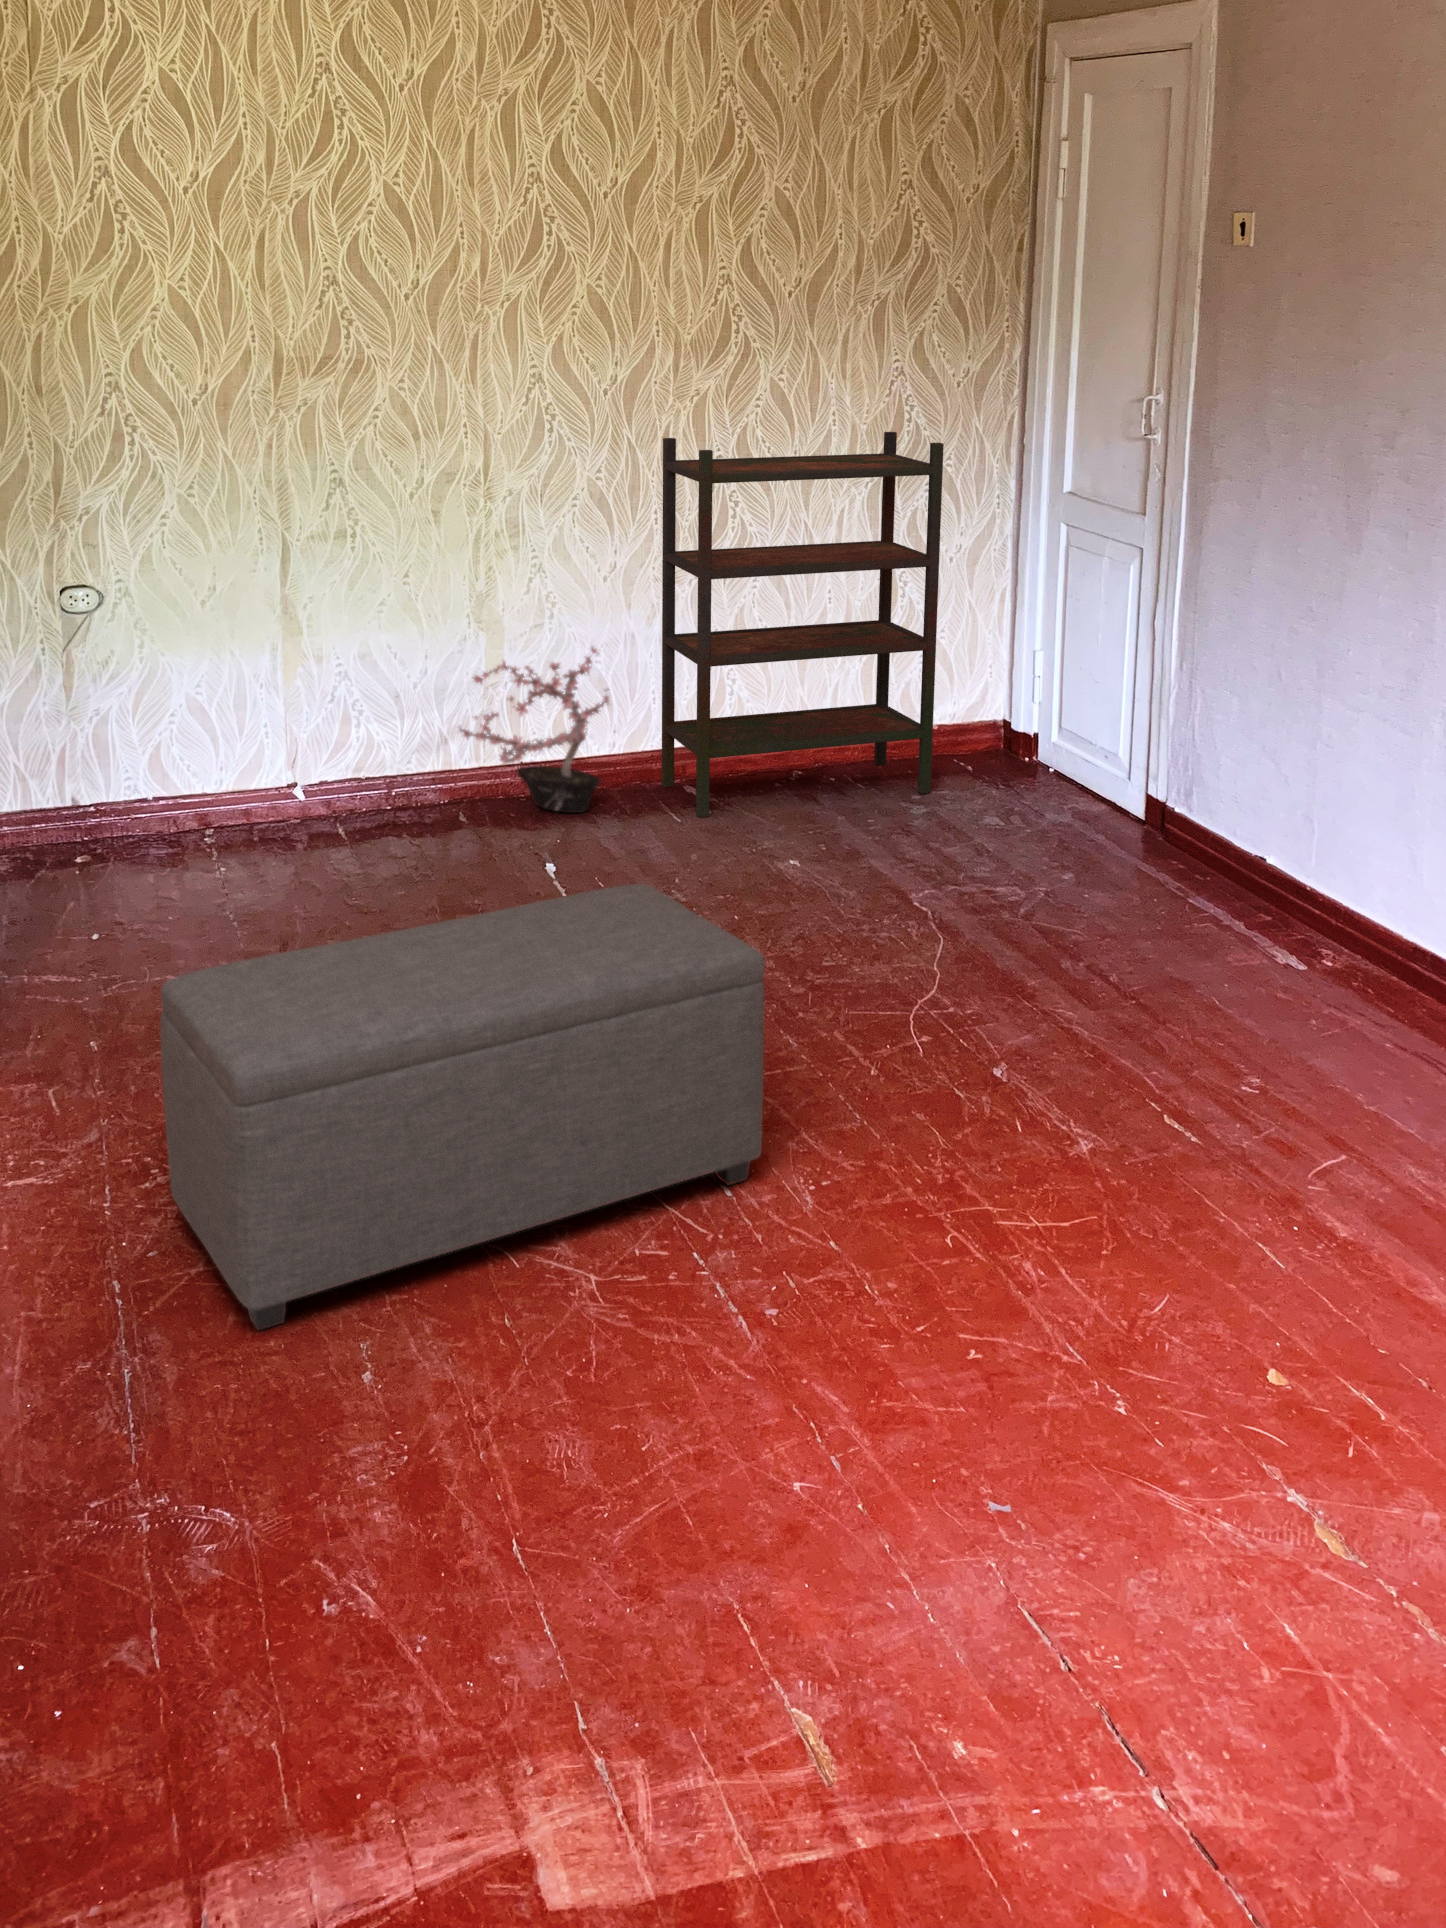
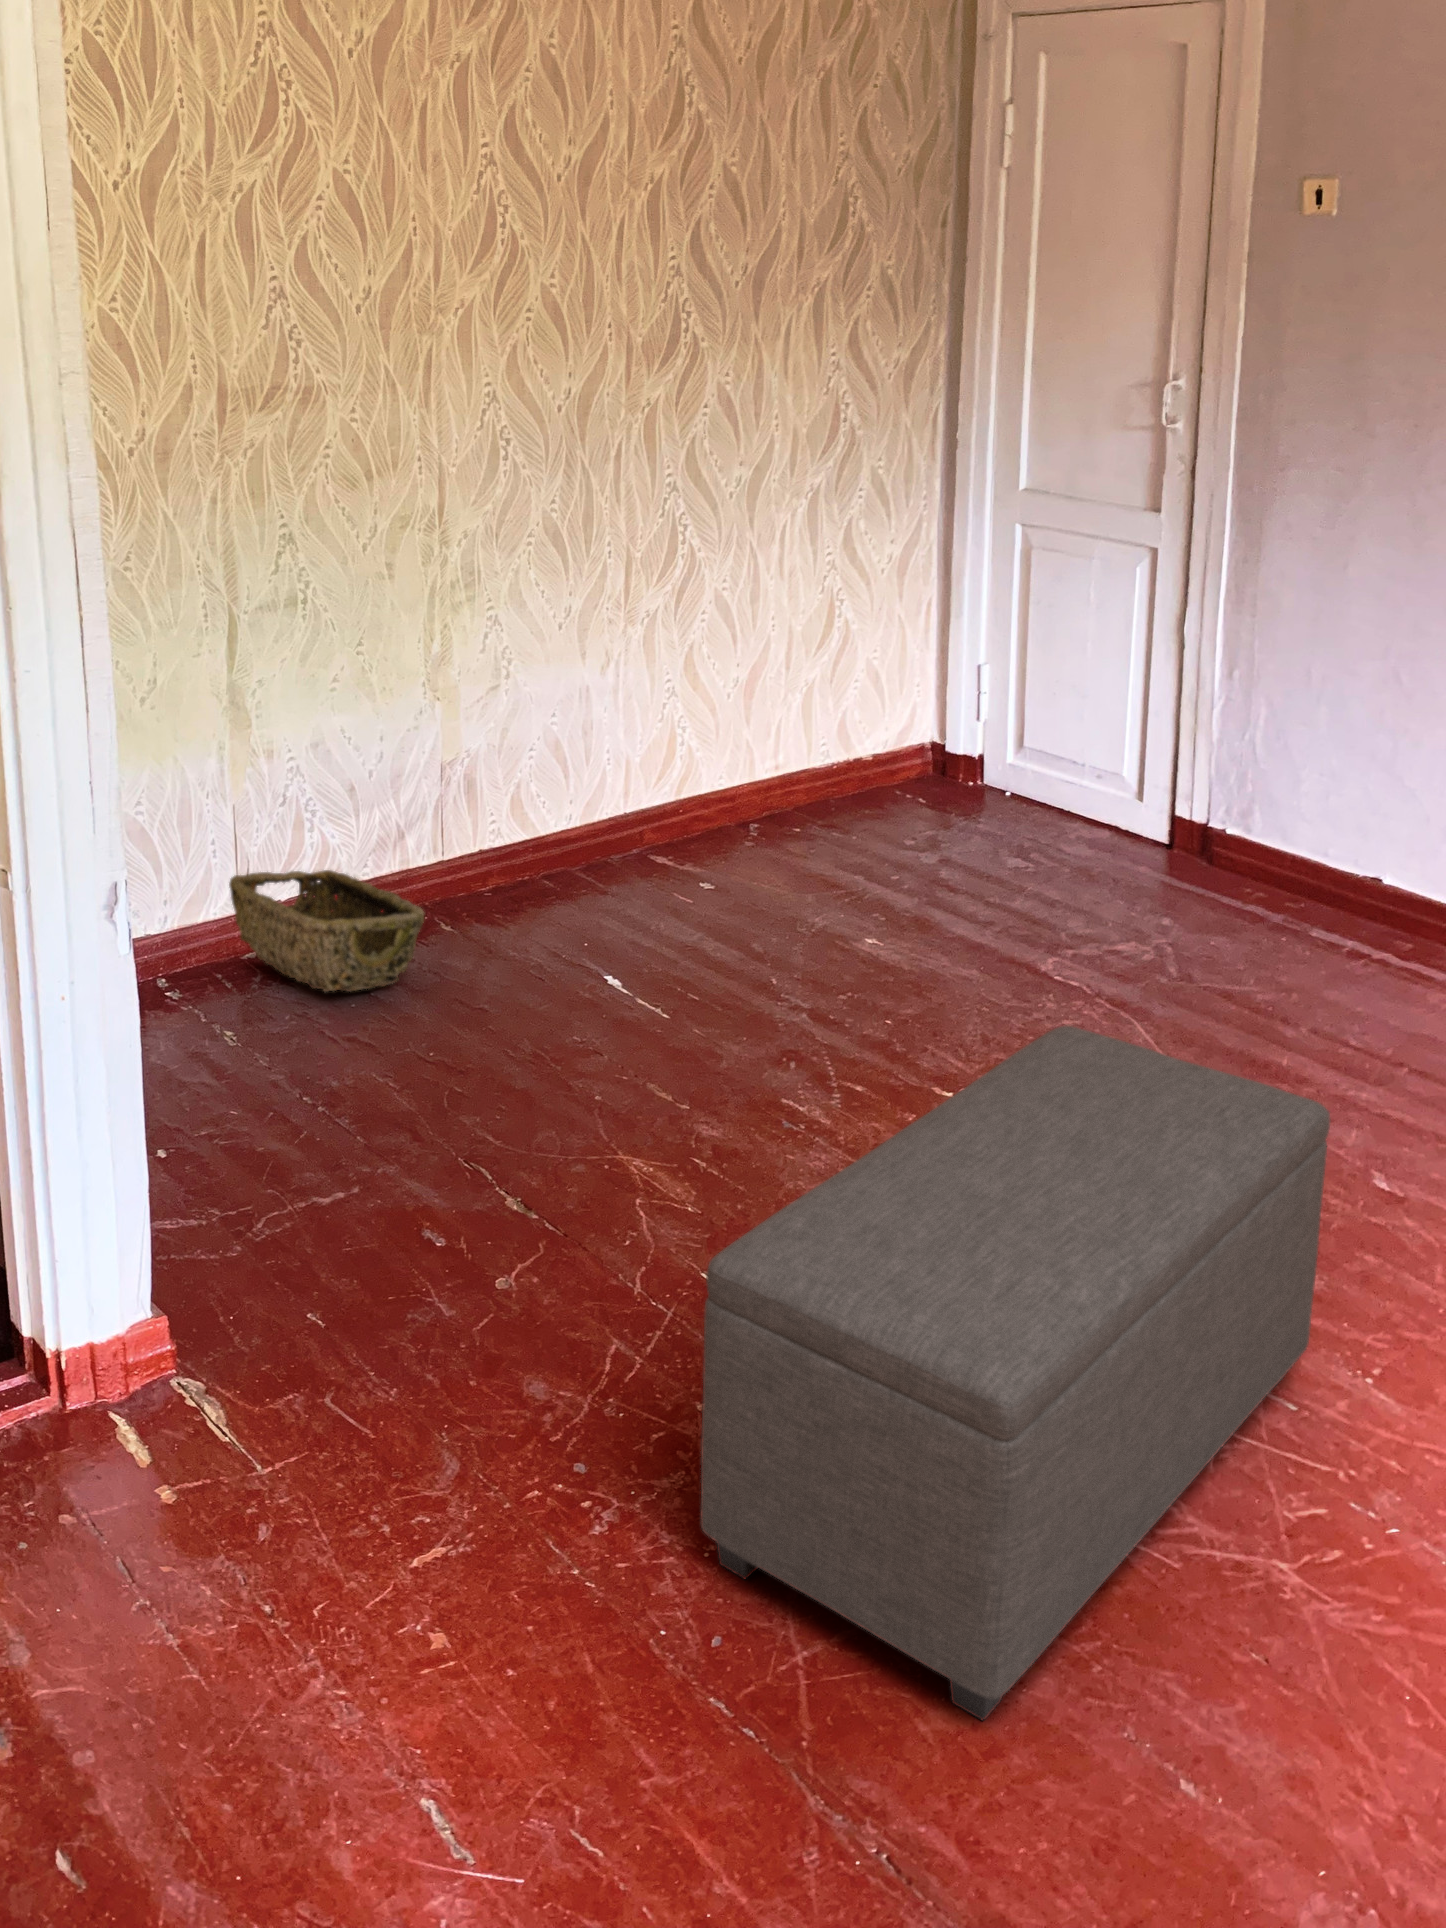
bookshelf: present [662,432,944,817] -> none [624,435,931,894]
potted plant: present [460,647,609,813] -> none [431,703,611,906]
woven basket: none [267,753,399,851] -> present [229,870,425,992]

